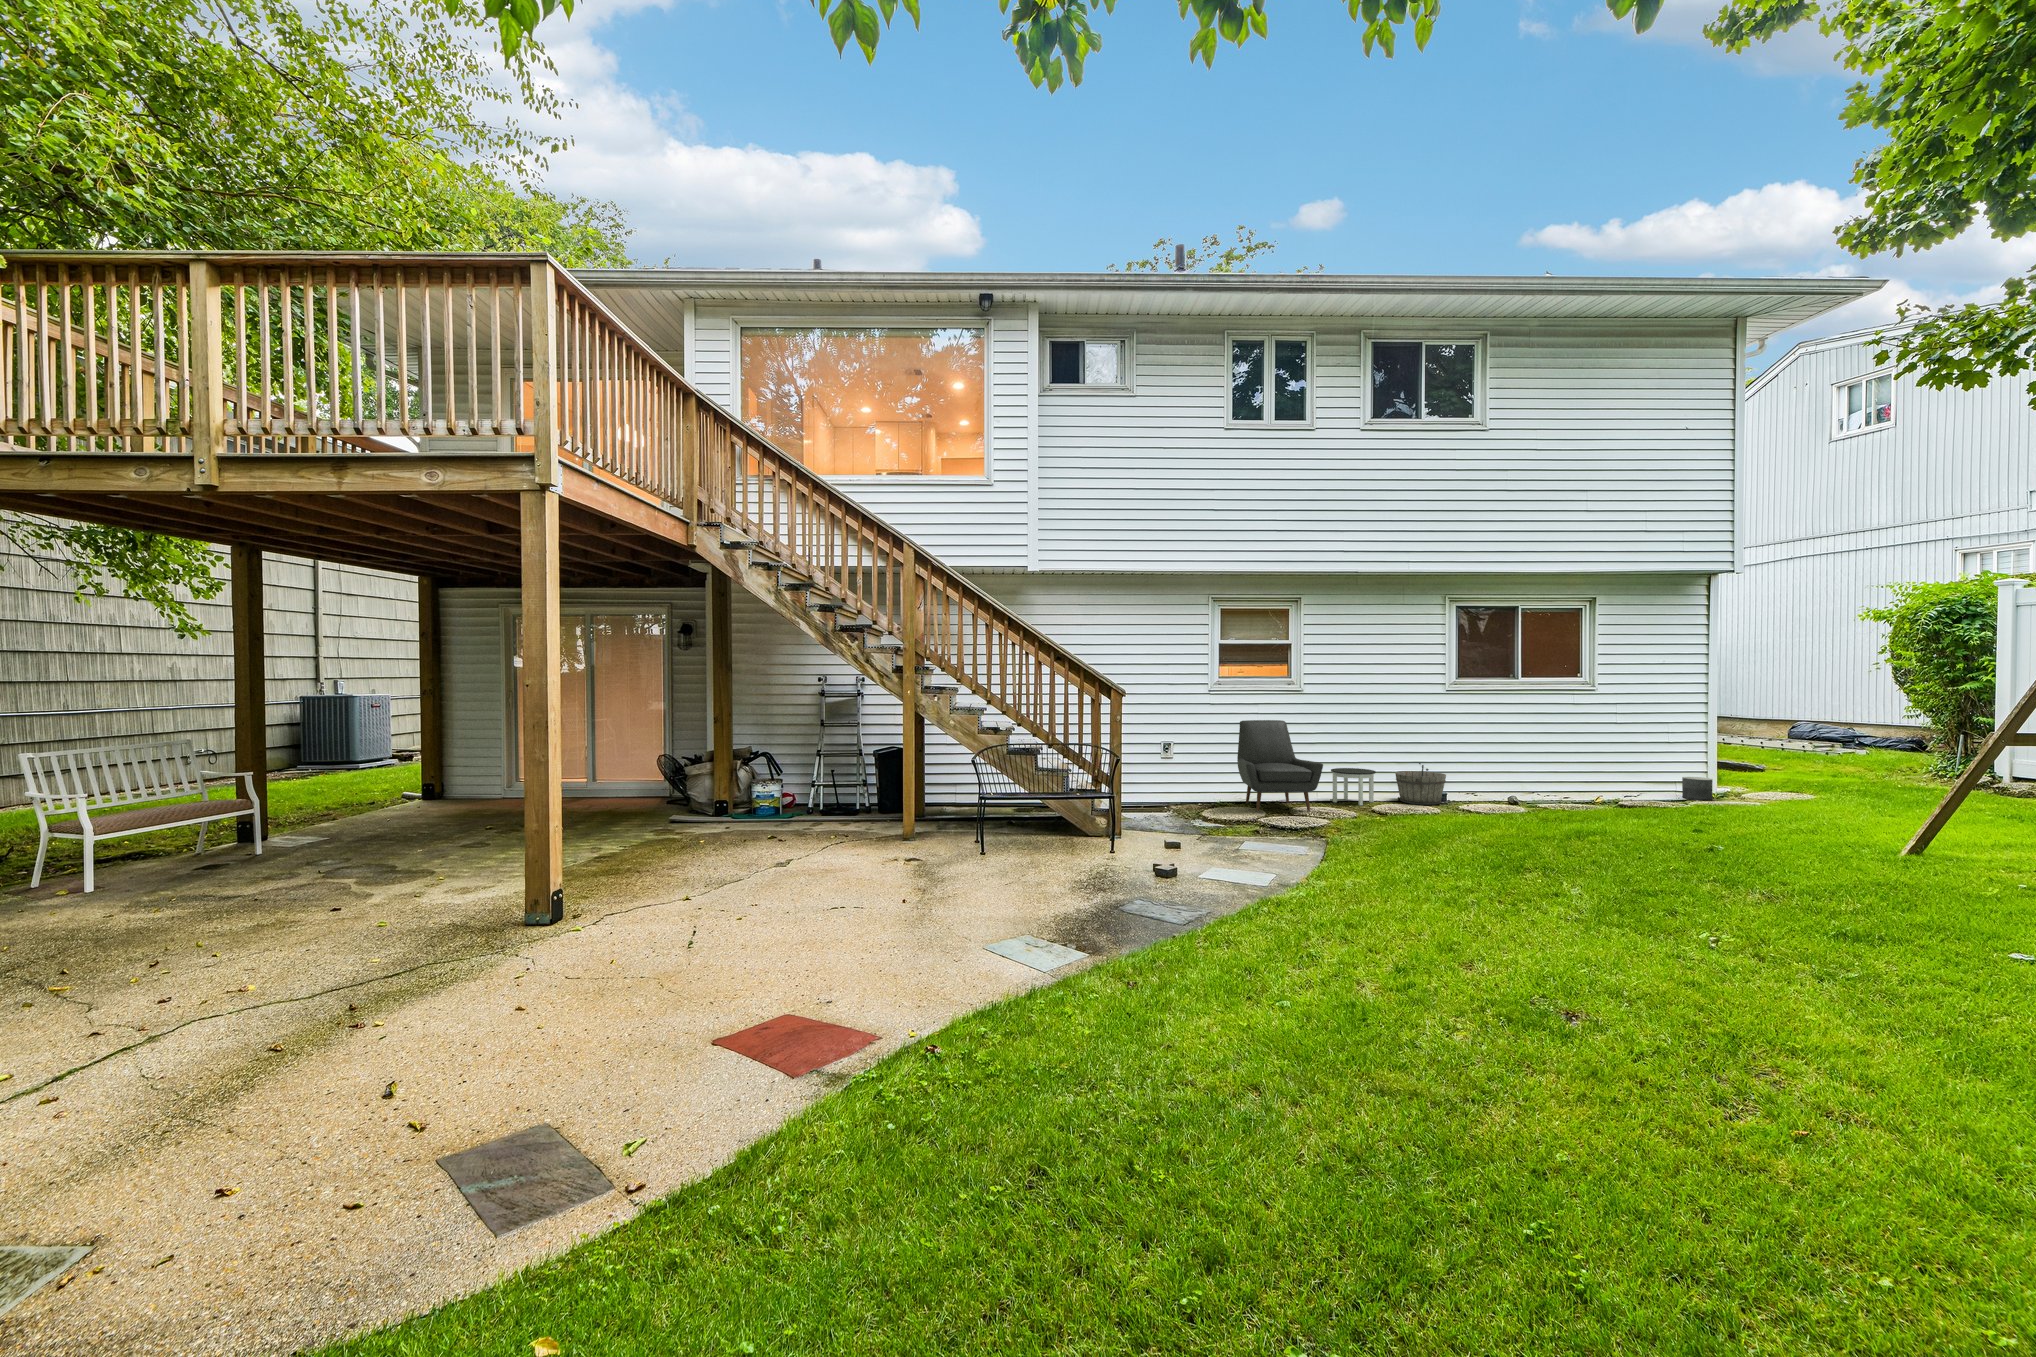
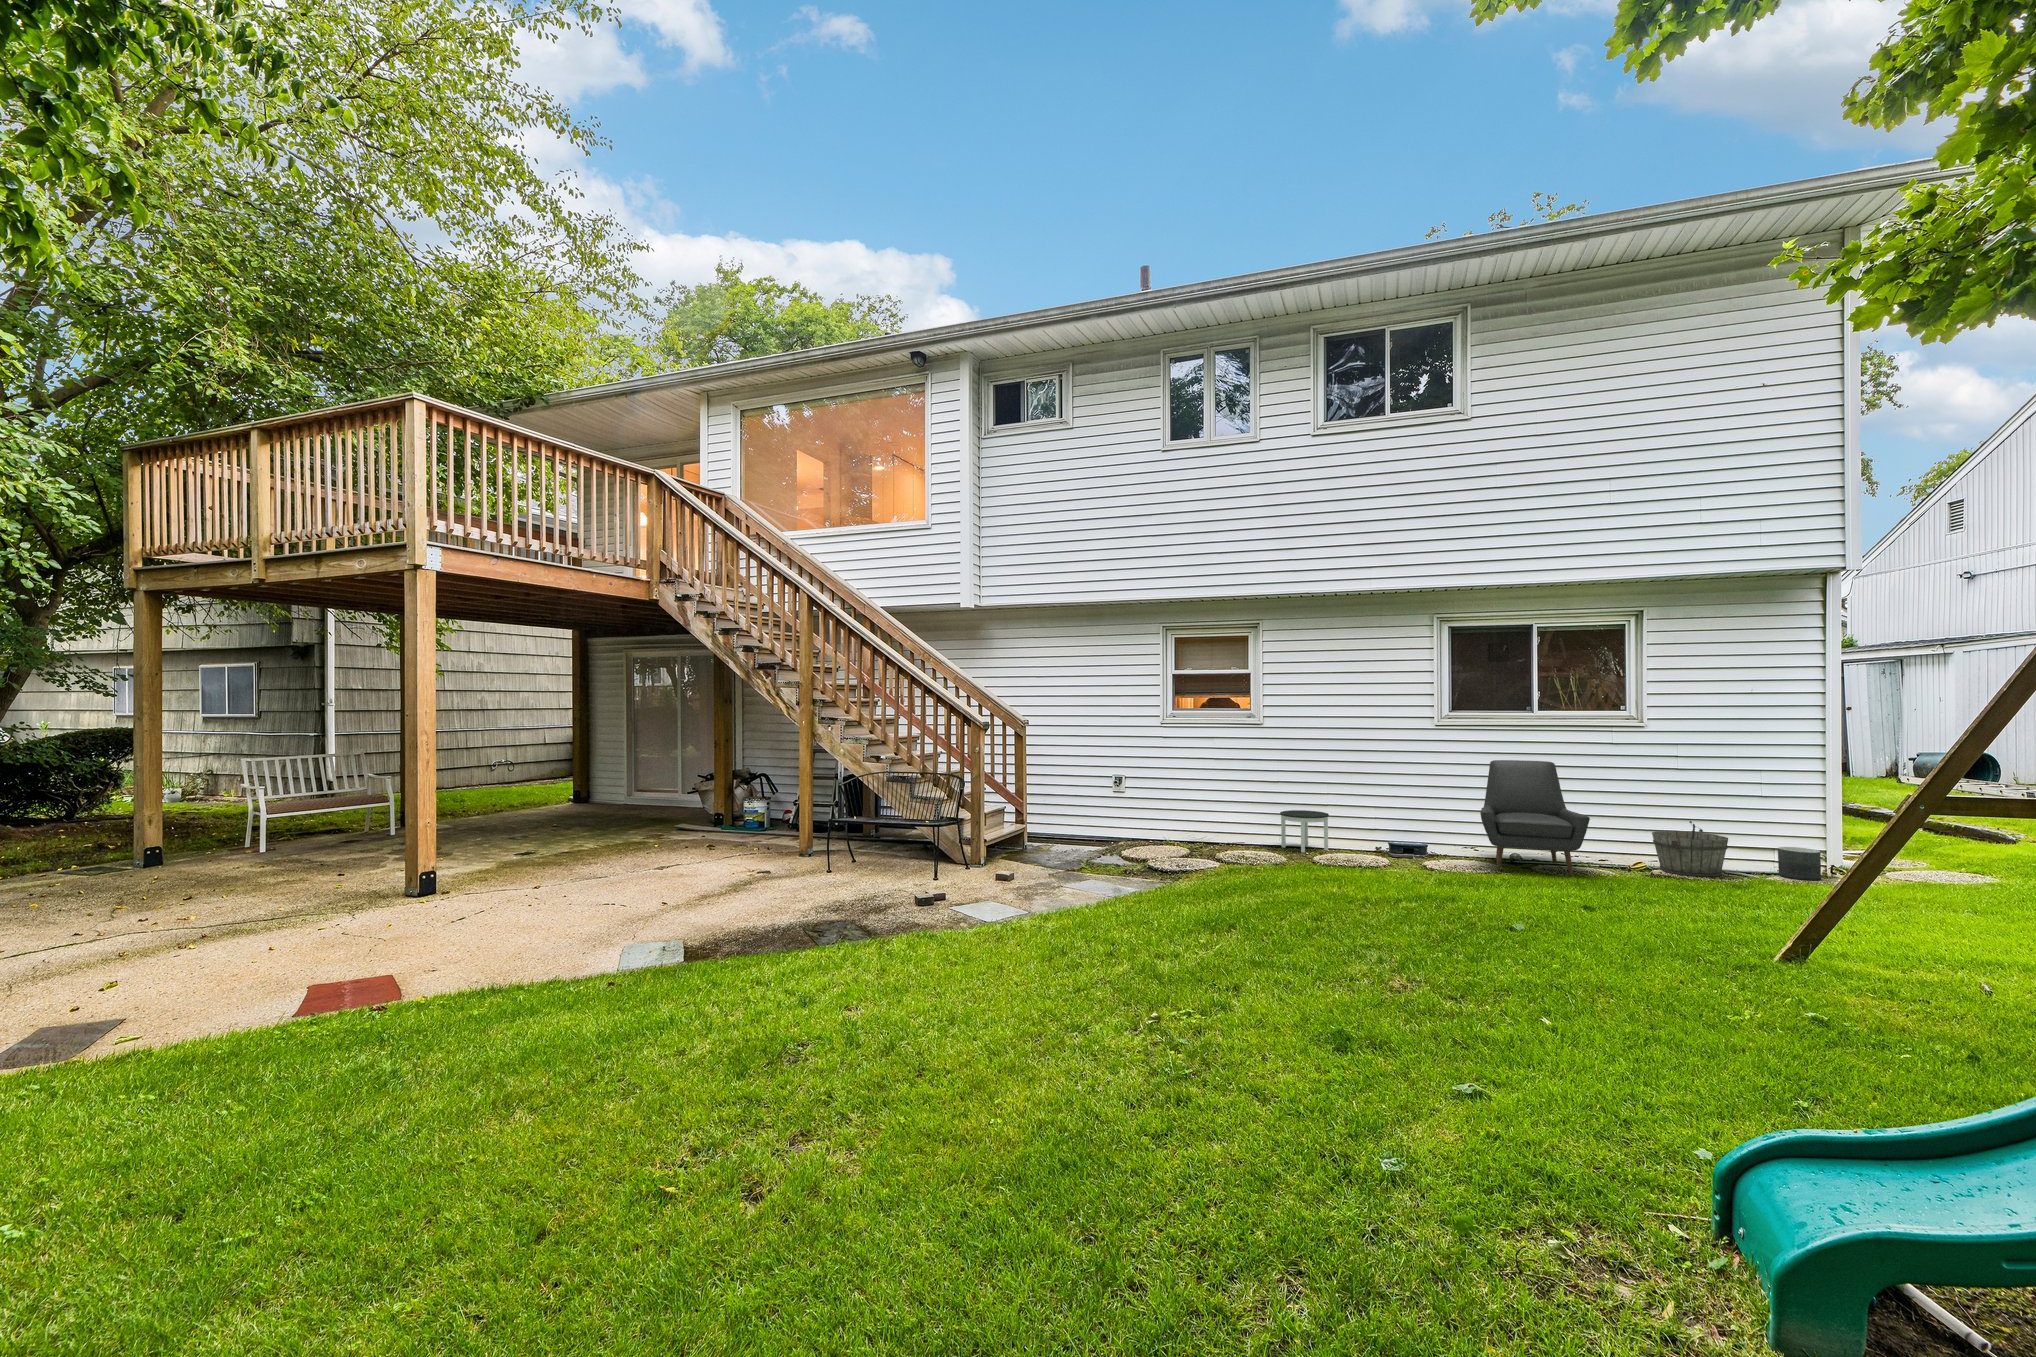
chair: present [1237,720,1323,811] -> present [1480,760,1590,875]
wooden bucket: present [1395,763,1446,805] -> present [1652,821,1728,876]

